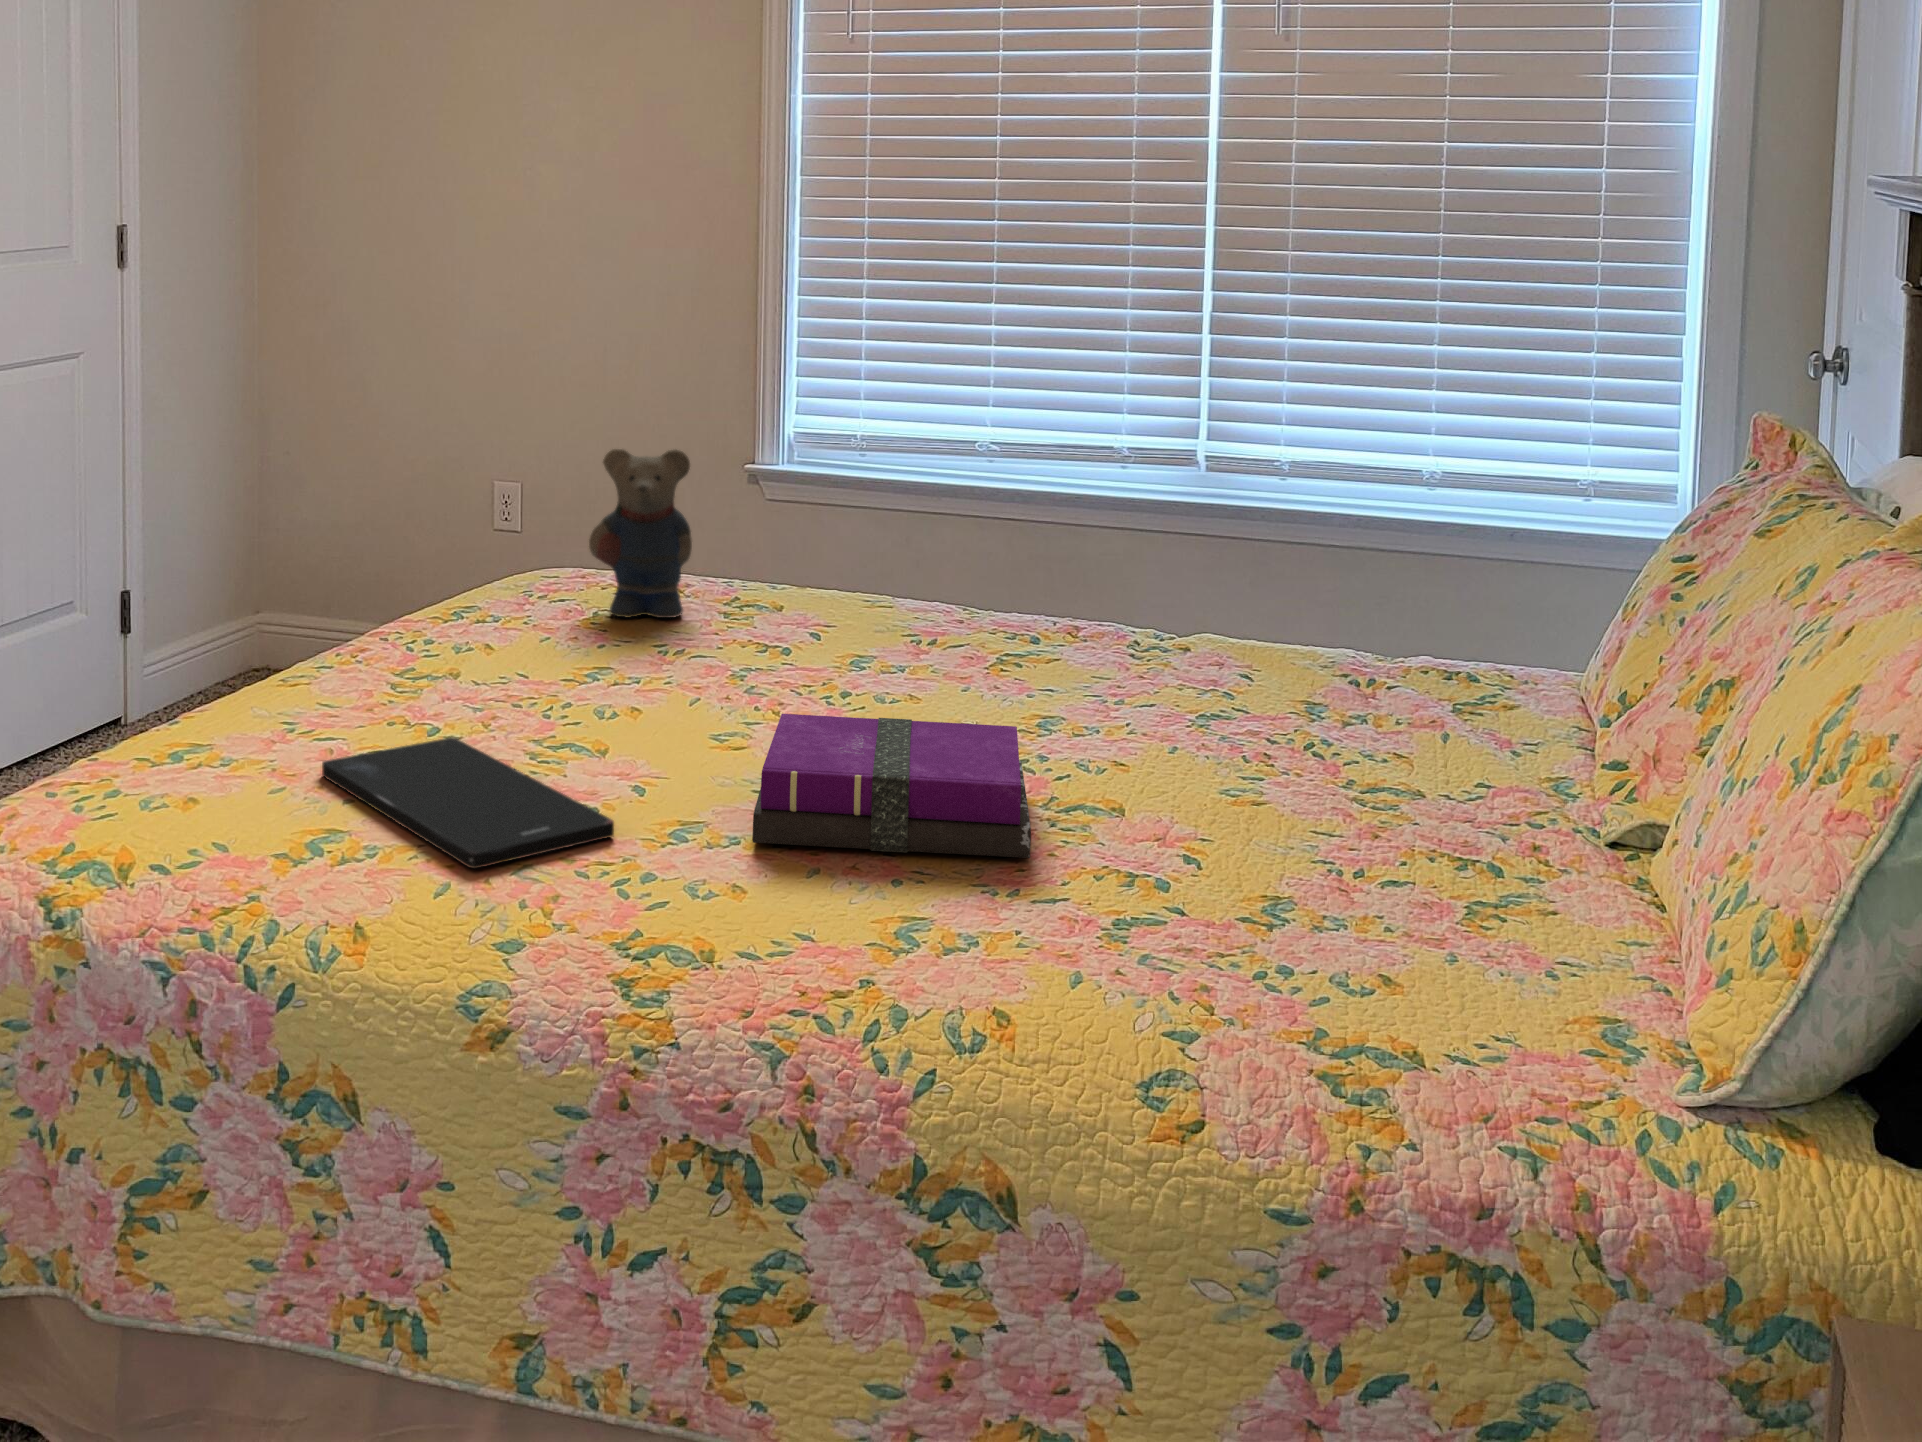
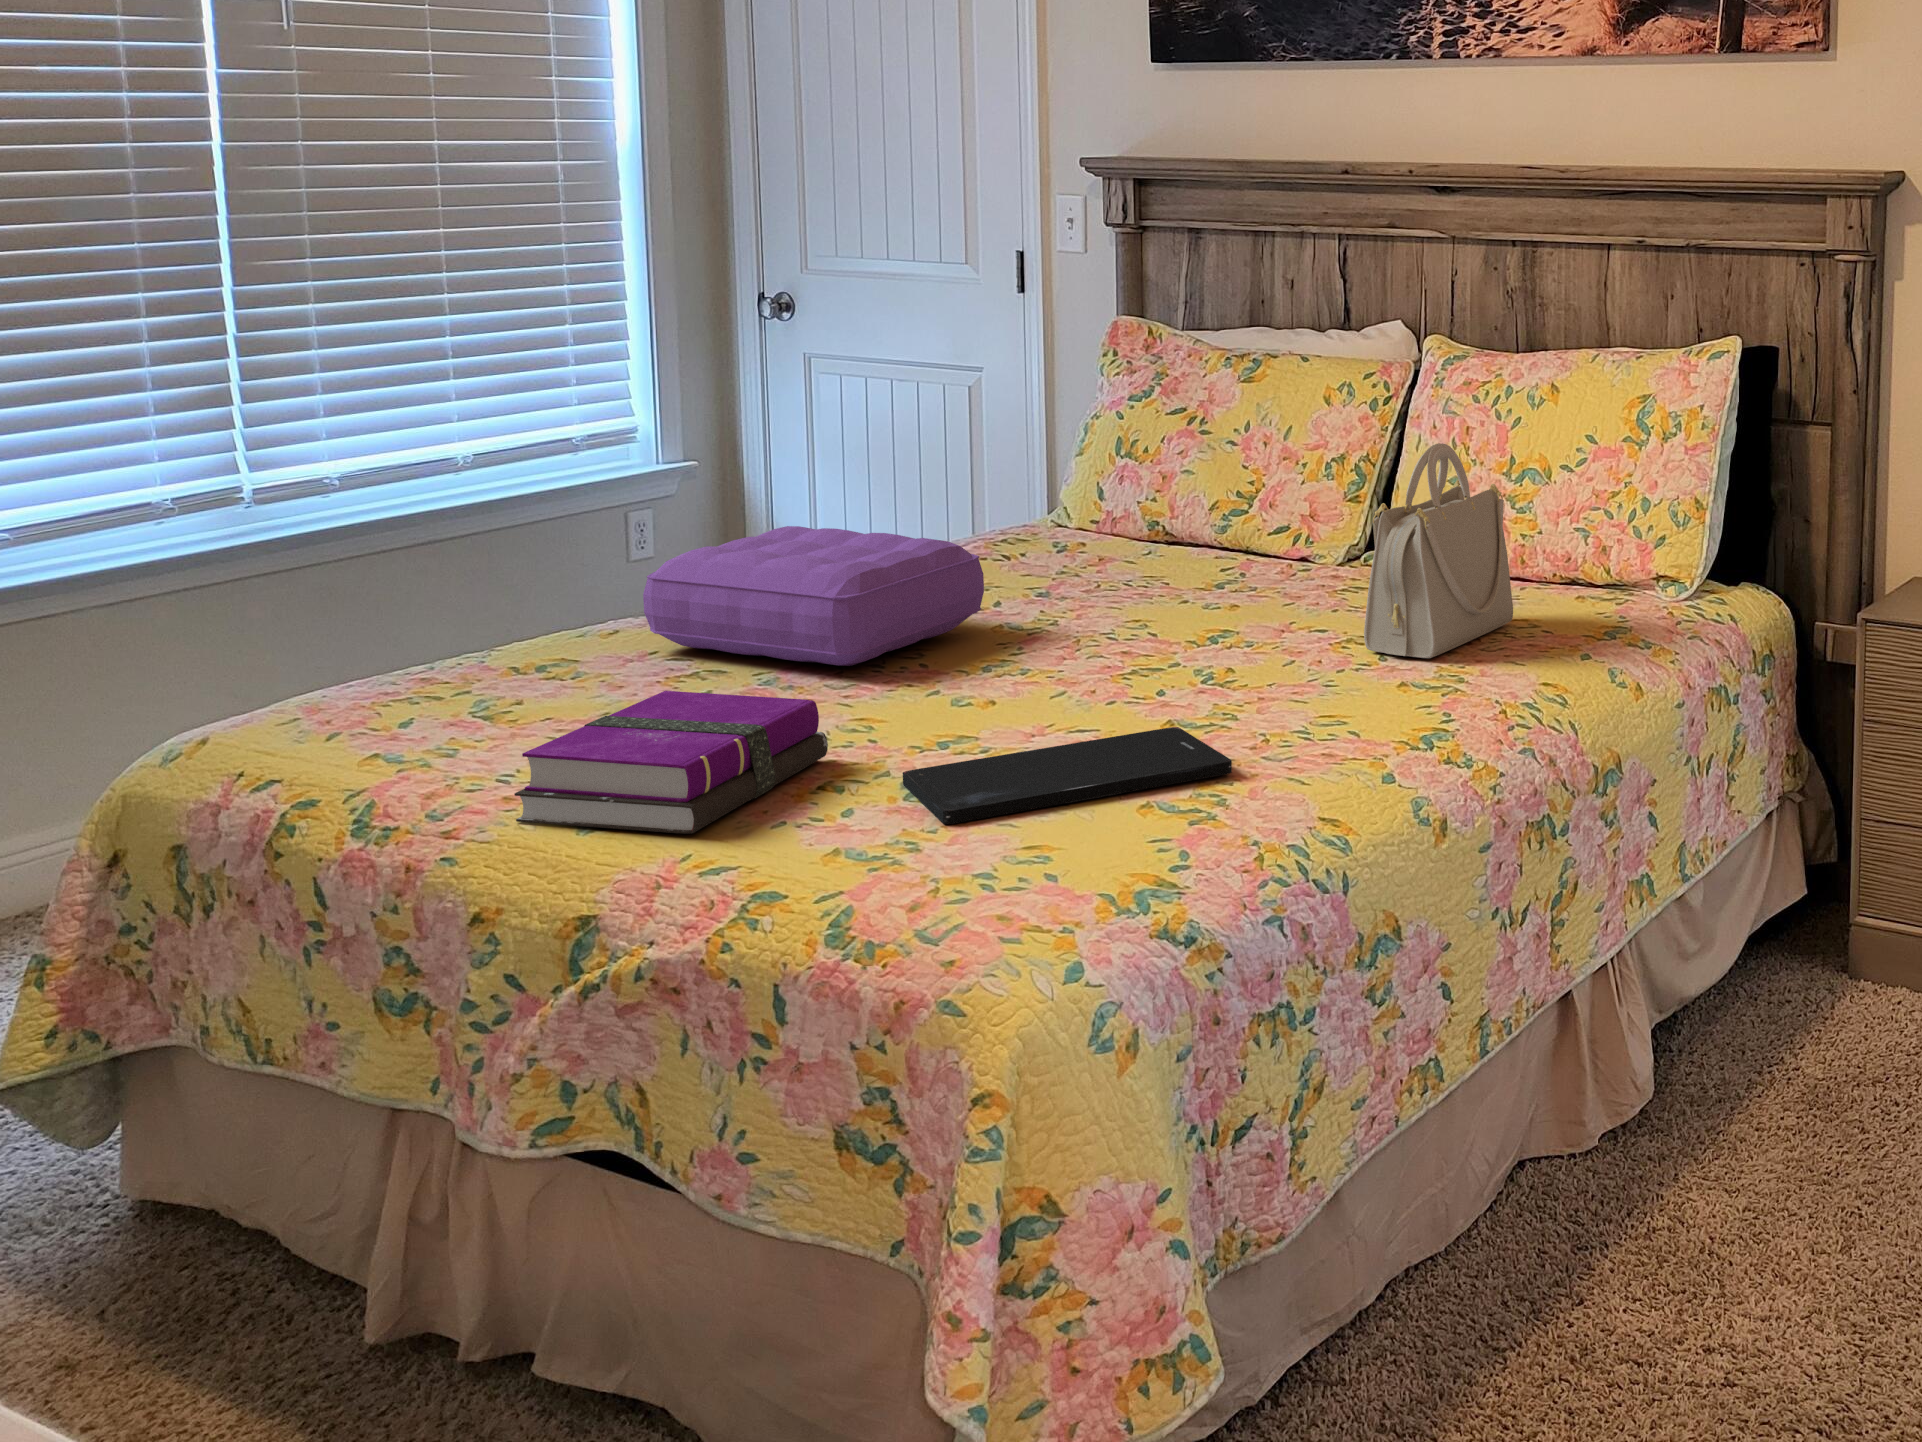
teddy bear: present [589,449,692,618] -> none [413,521,528,724]
pillow: none [792,537,1073,702] -> present [643,526,984,666]
handbag: none [1058,627,1404,1006] -> present [1364,443,1513,658]
notebook: present [753,714,1031,858] -> present [514,691,828,834]

